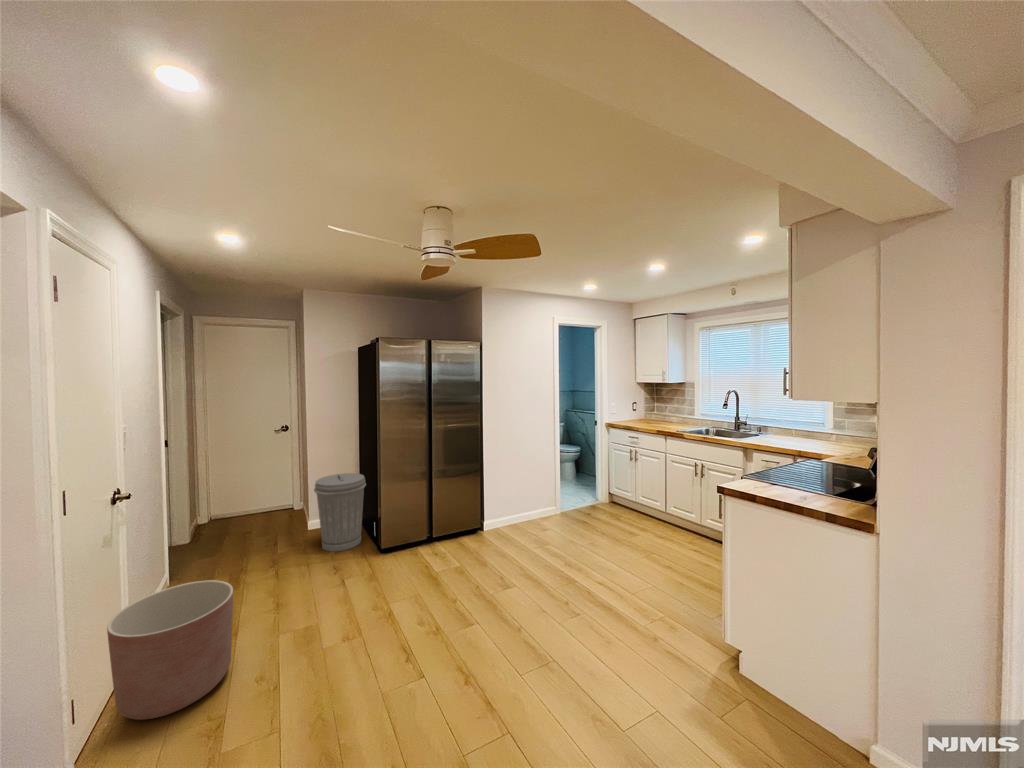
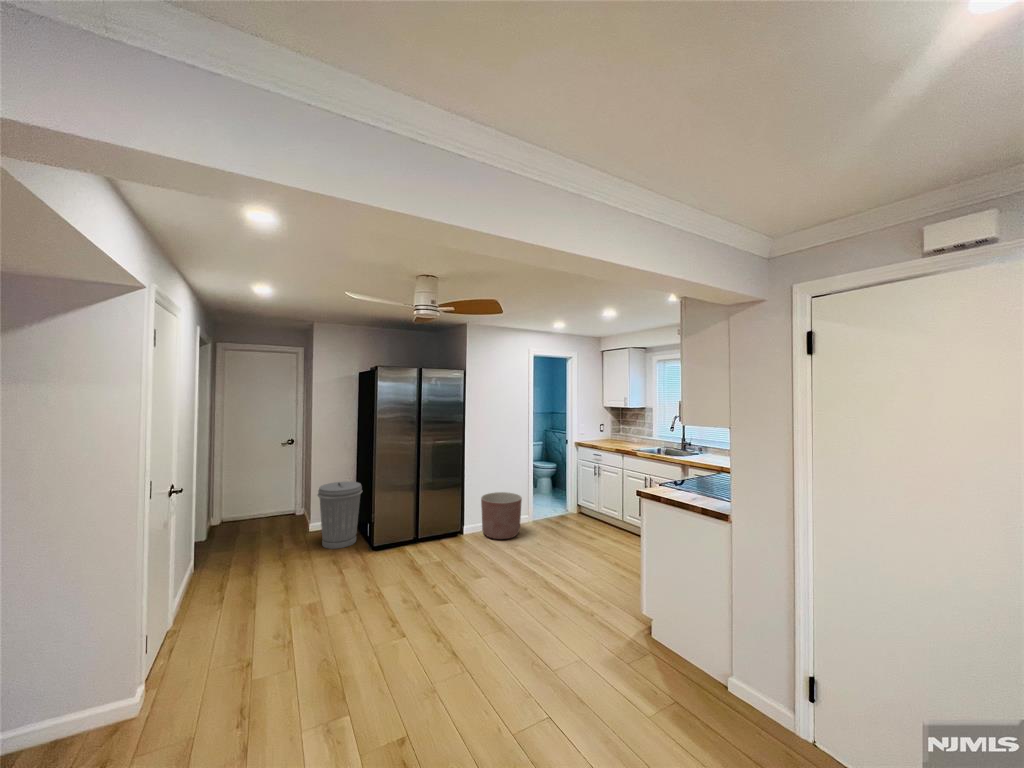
planter: present [107,580,233,720] -> present [481,492,522,539]

